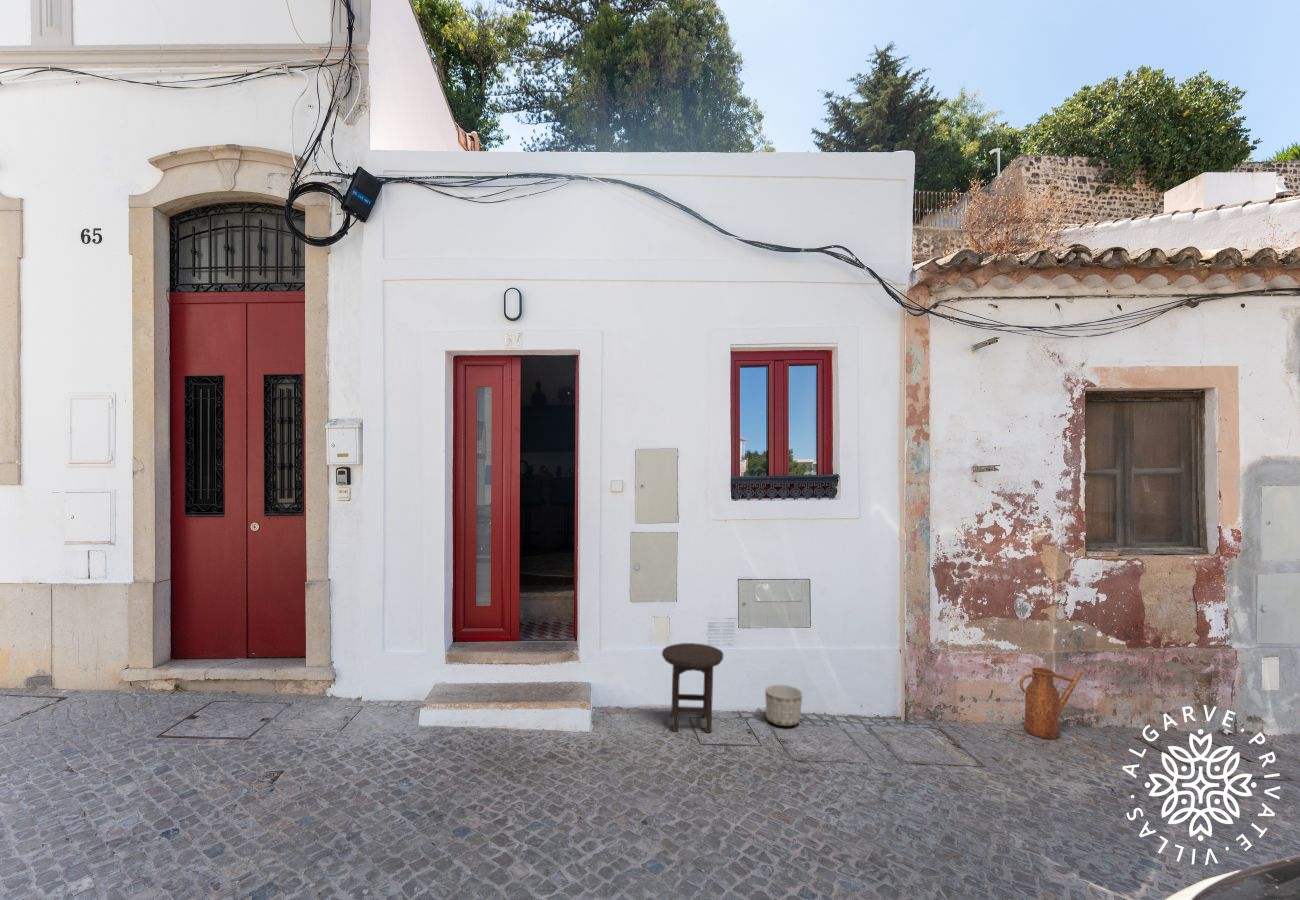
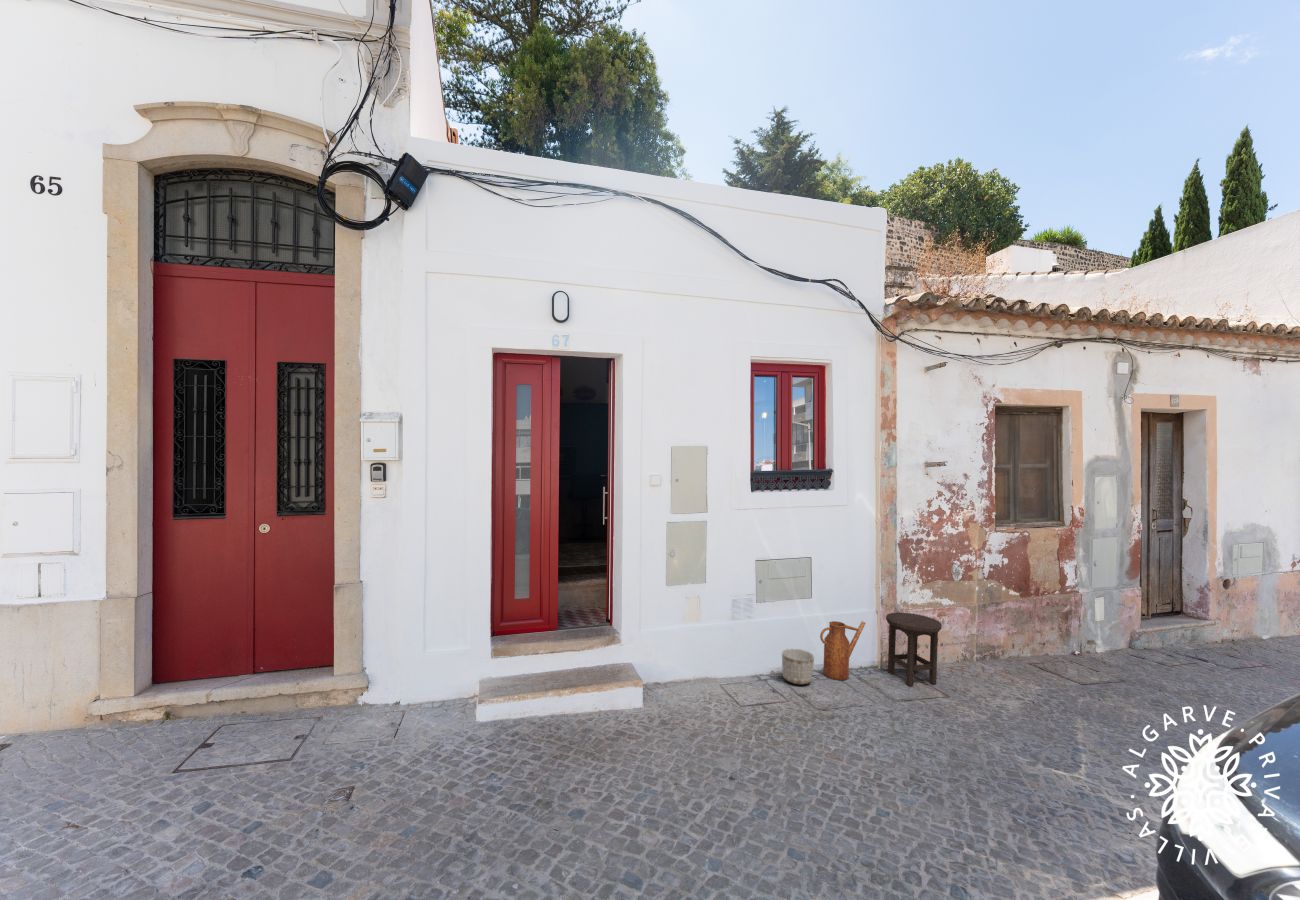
stool: present [662,643,723,732] -> present [886,613,942,686]
watering can: present [1019,668,1083,739] -> present [820,621,865,680]

